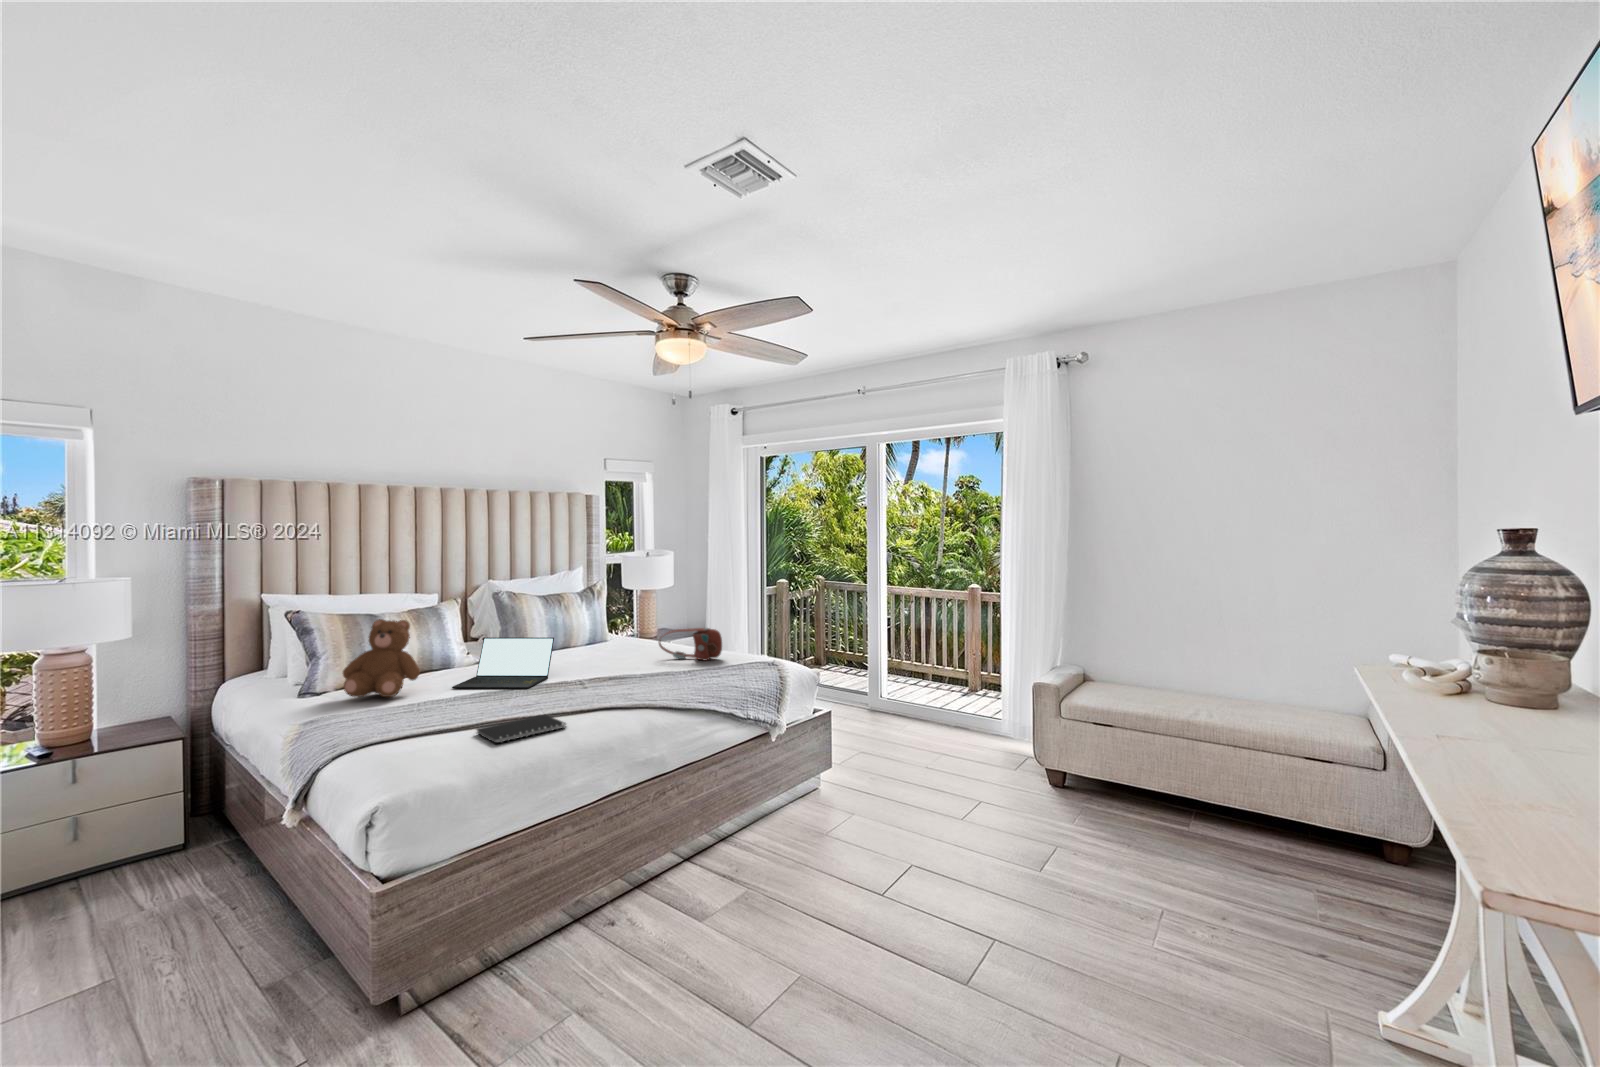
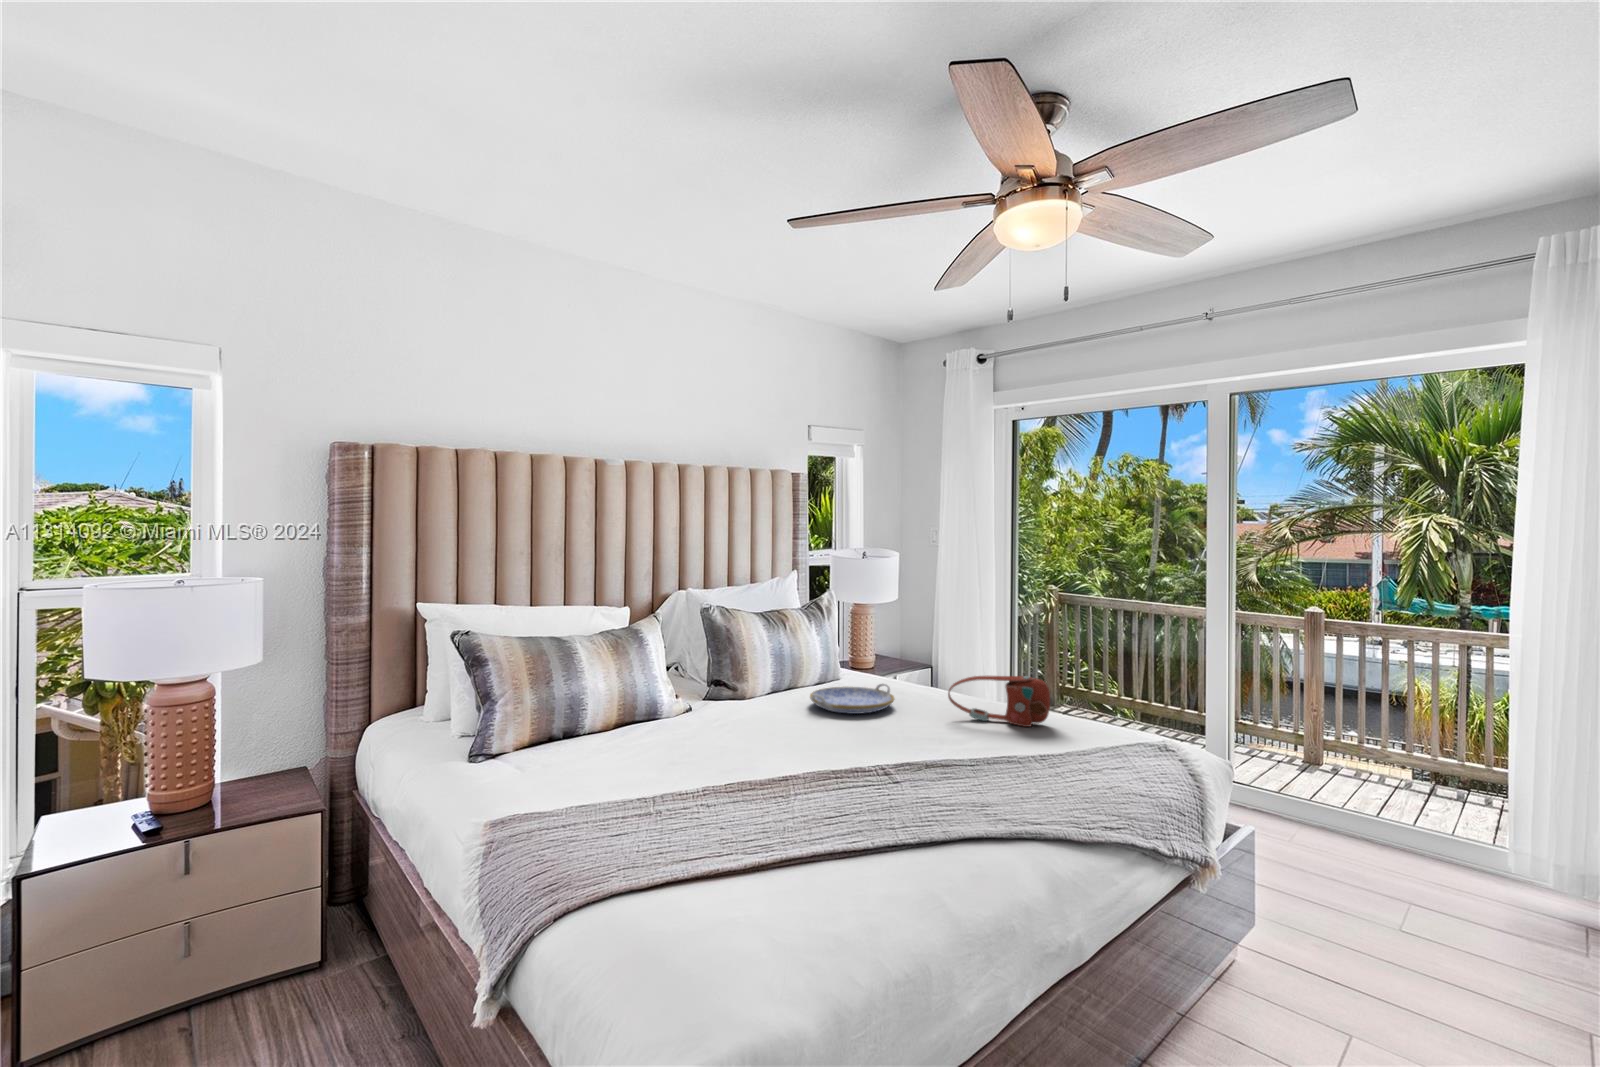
teddy bear: present [343,619,420,697] -> none [531,650,637,774]
laptop: present [452,637,554,689] -> none [679,679,814,769]
serving tray: none [568,640,629,659] -> present [810,683,894,714]
notebook: present [477,715,566,743] -> none [776,841,928,914]

